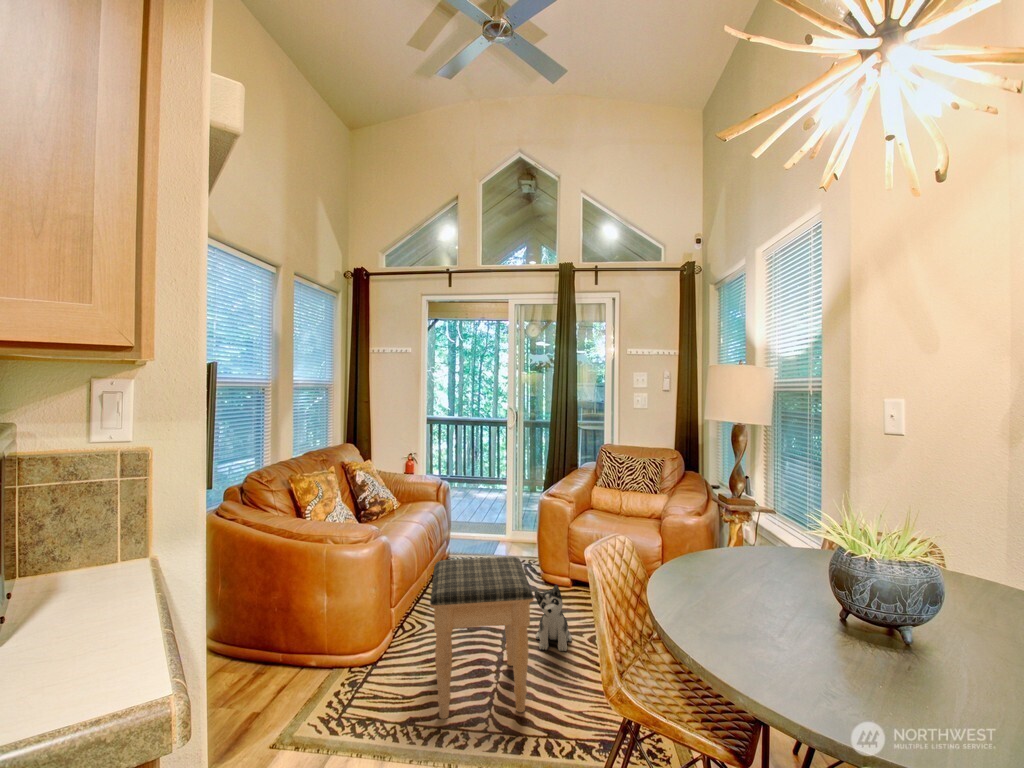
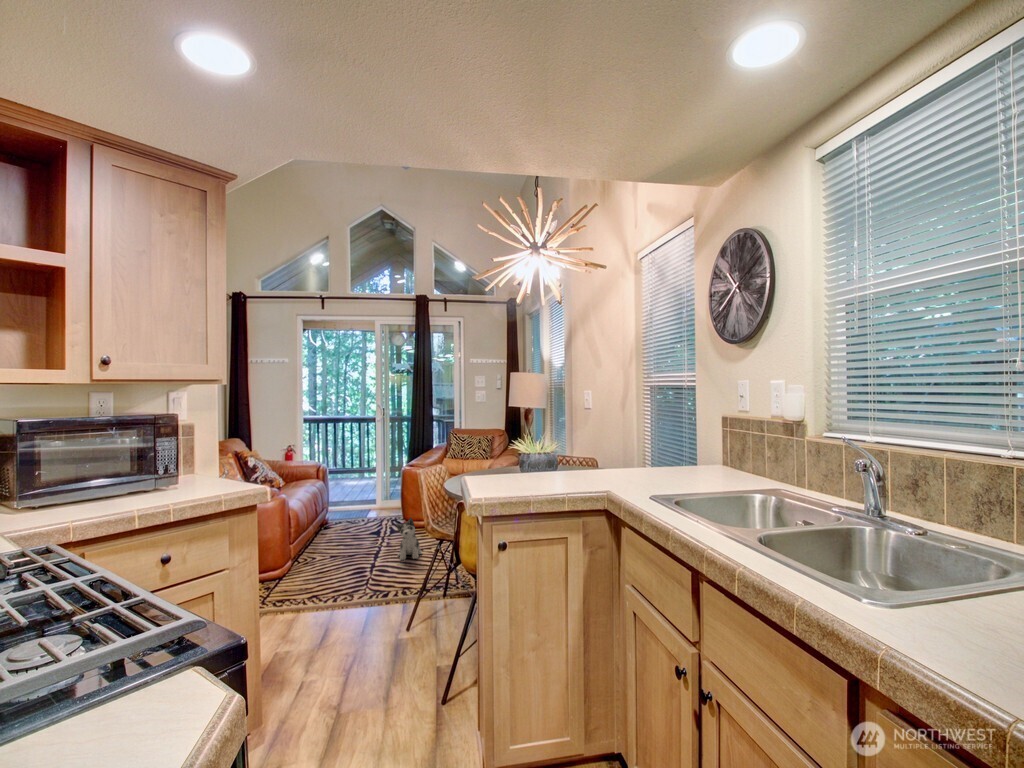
footstool: present [430,556,534,719] -> none [325,498,394,595]

